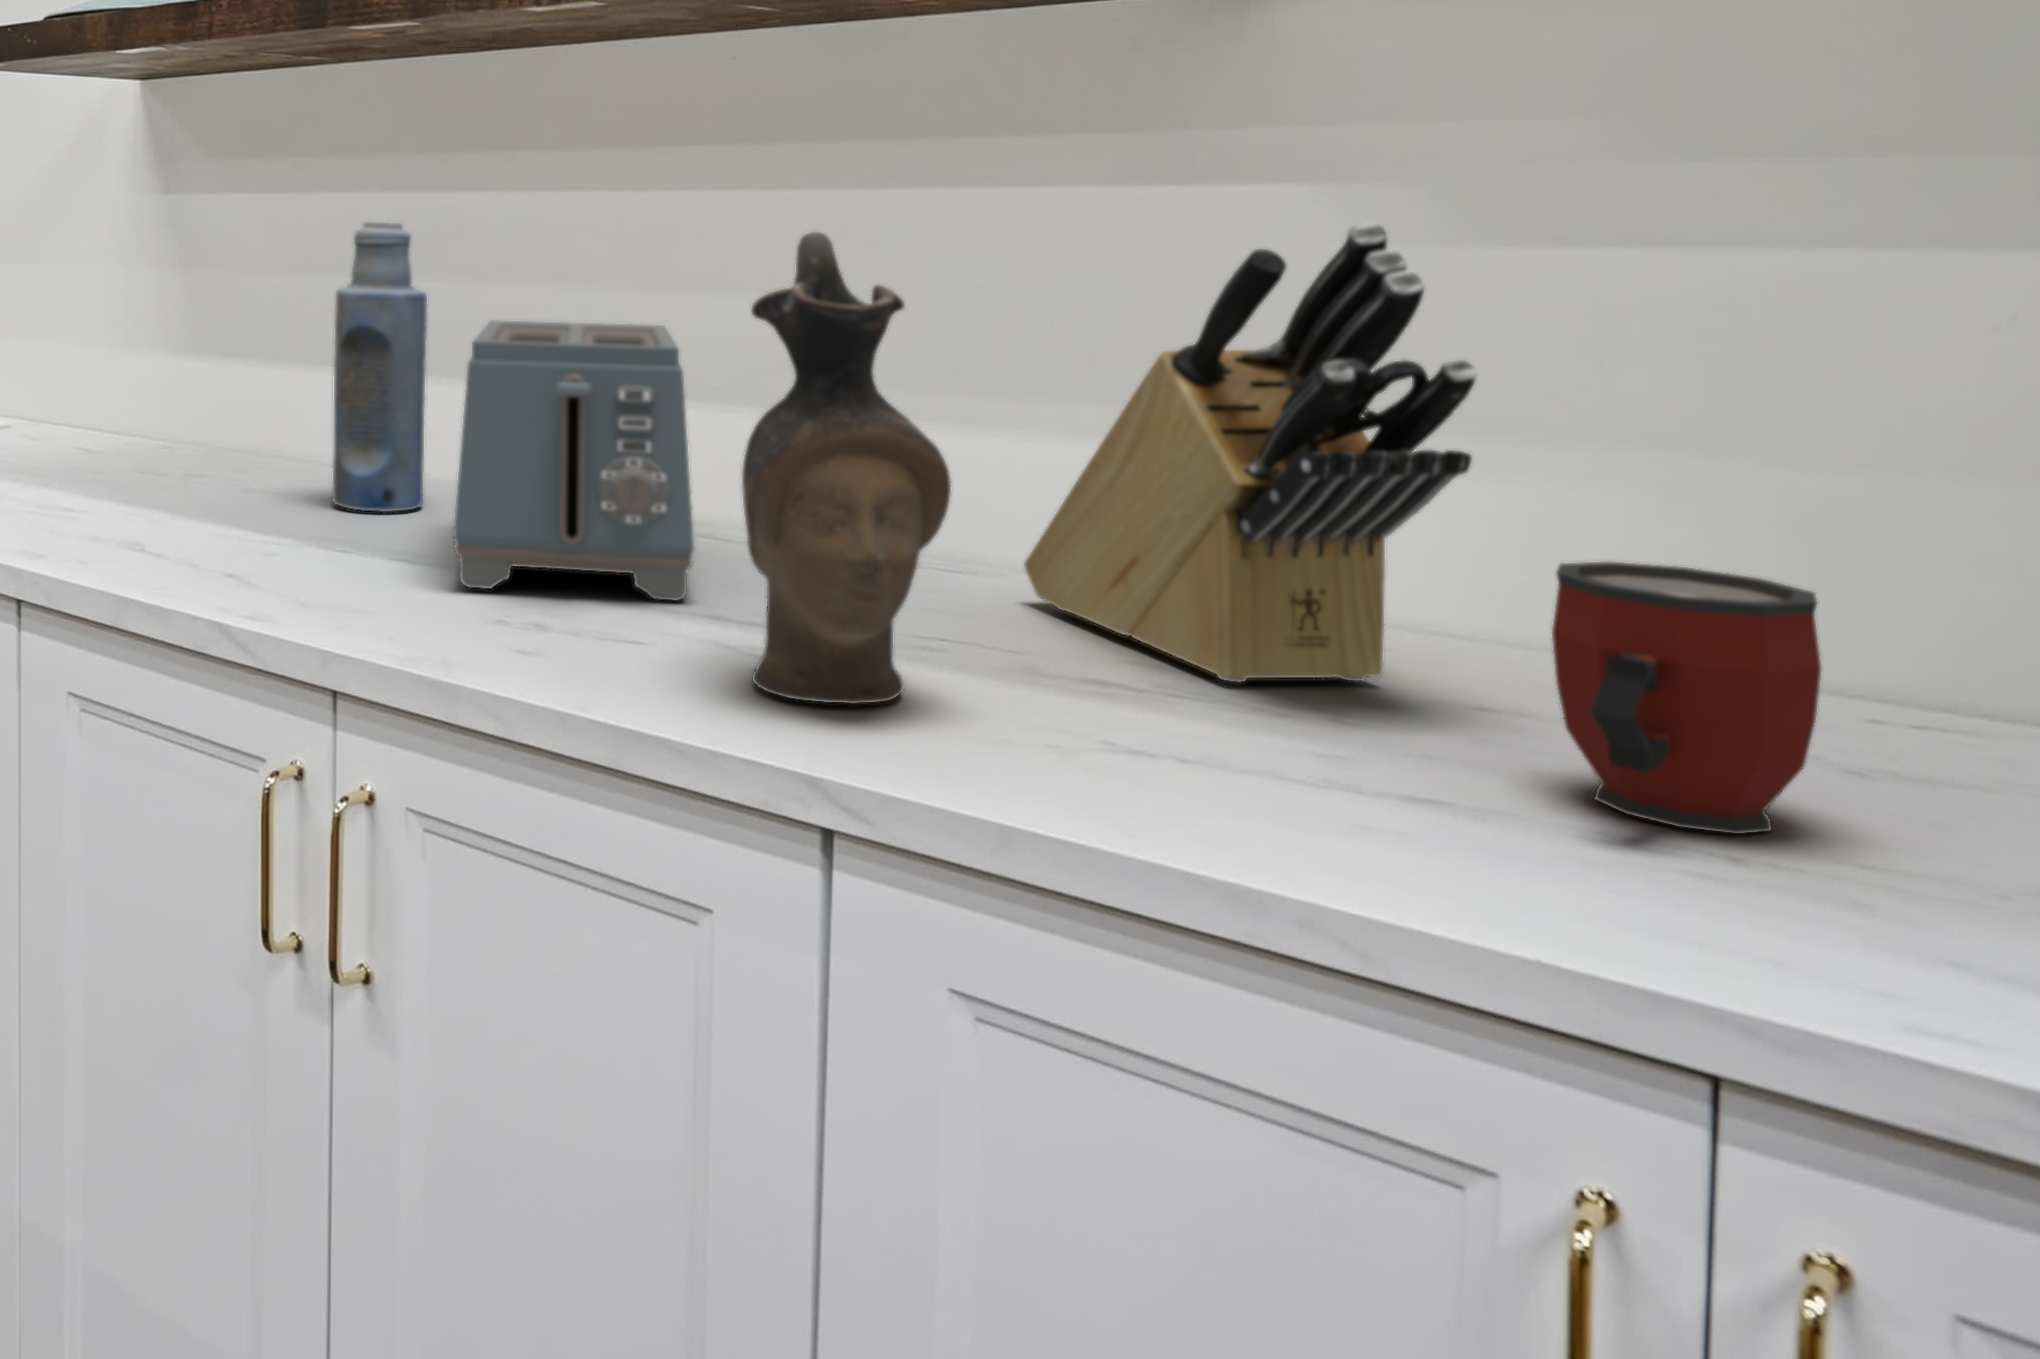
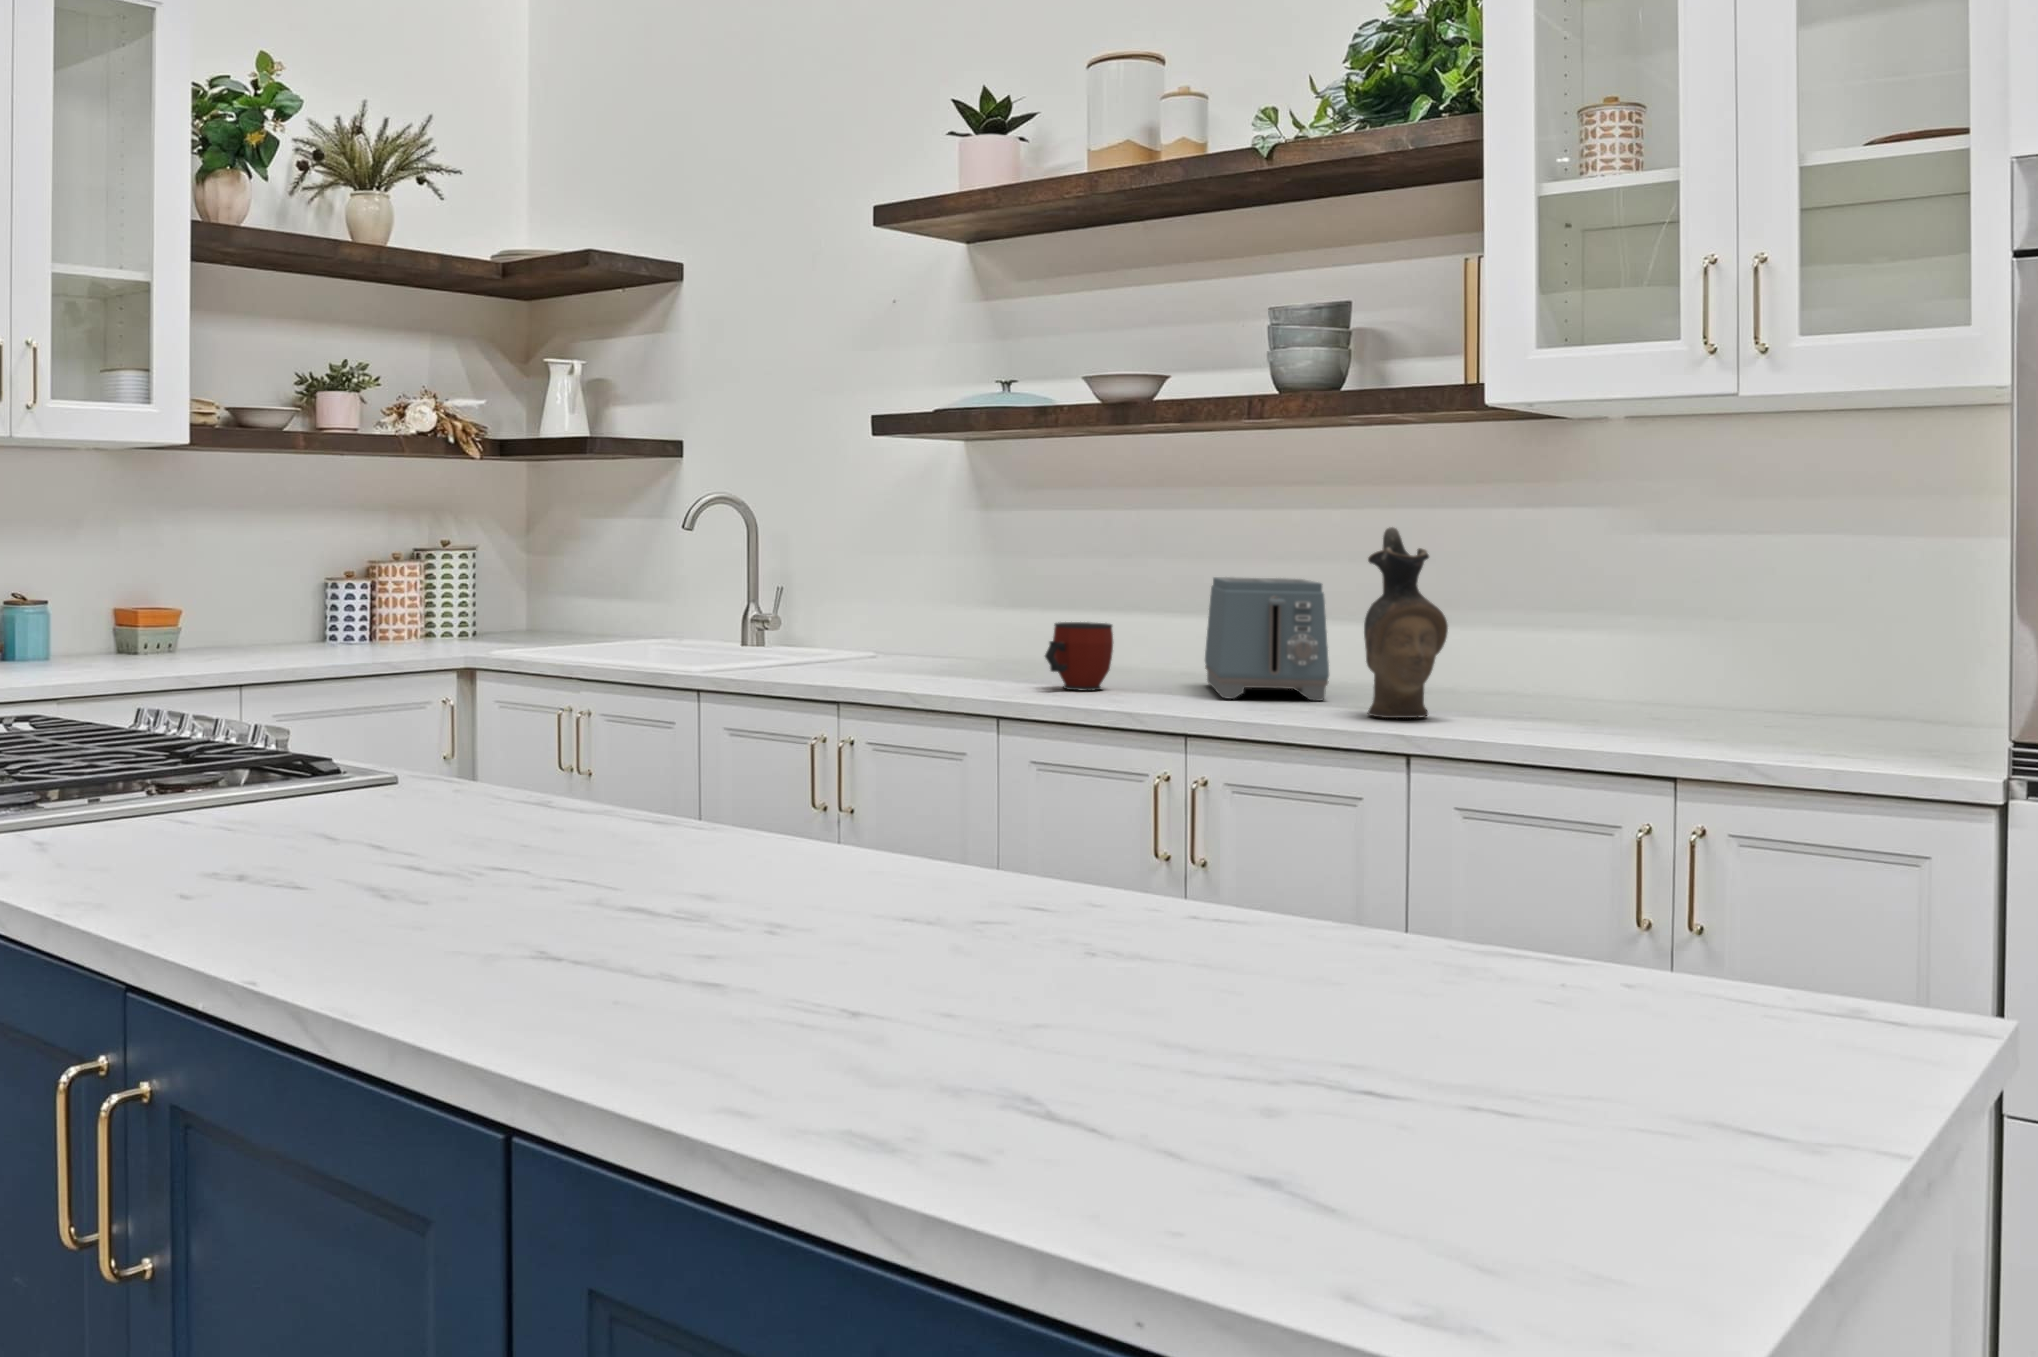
bottle: present [332,222,427,512] -> none [1120,527,1171,680]
knife block: present [1024,222,1476,682] -> none [1472,523,1642,713]
mug: present [1552,562,1821,834] -> present [1045,622,1113,691]

